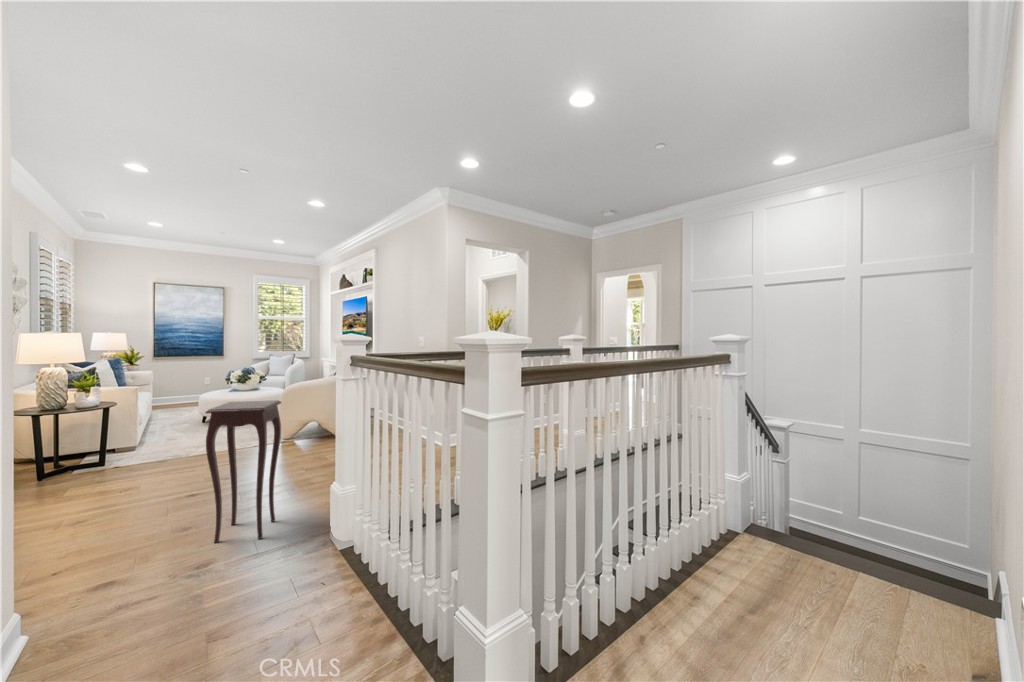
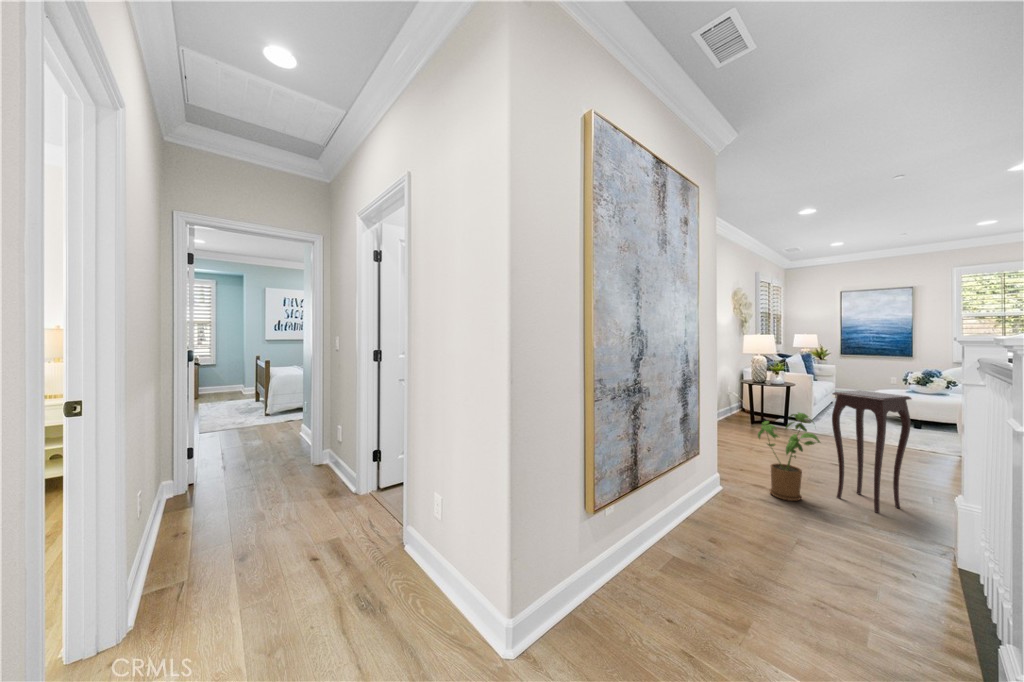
house plant: none [96,448,204,591] -> present [758,413,820,501]

